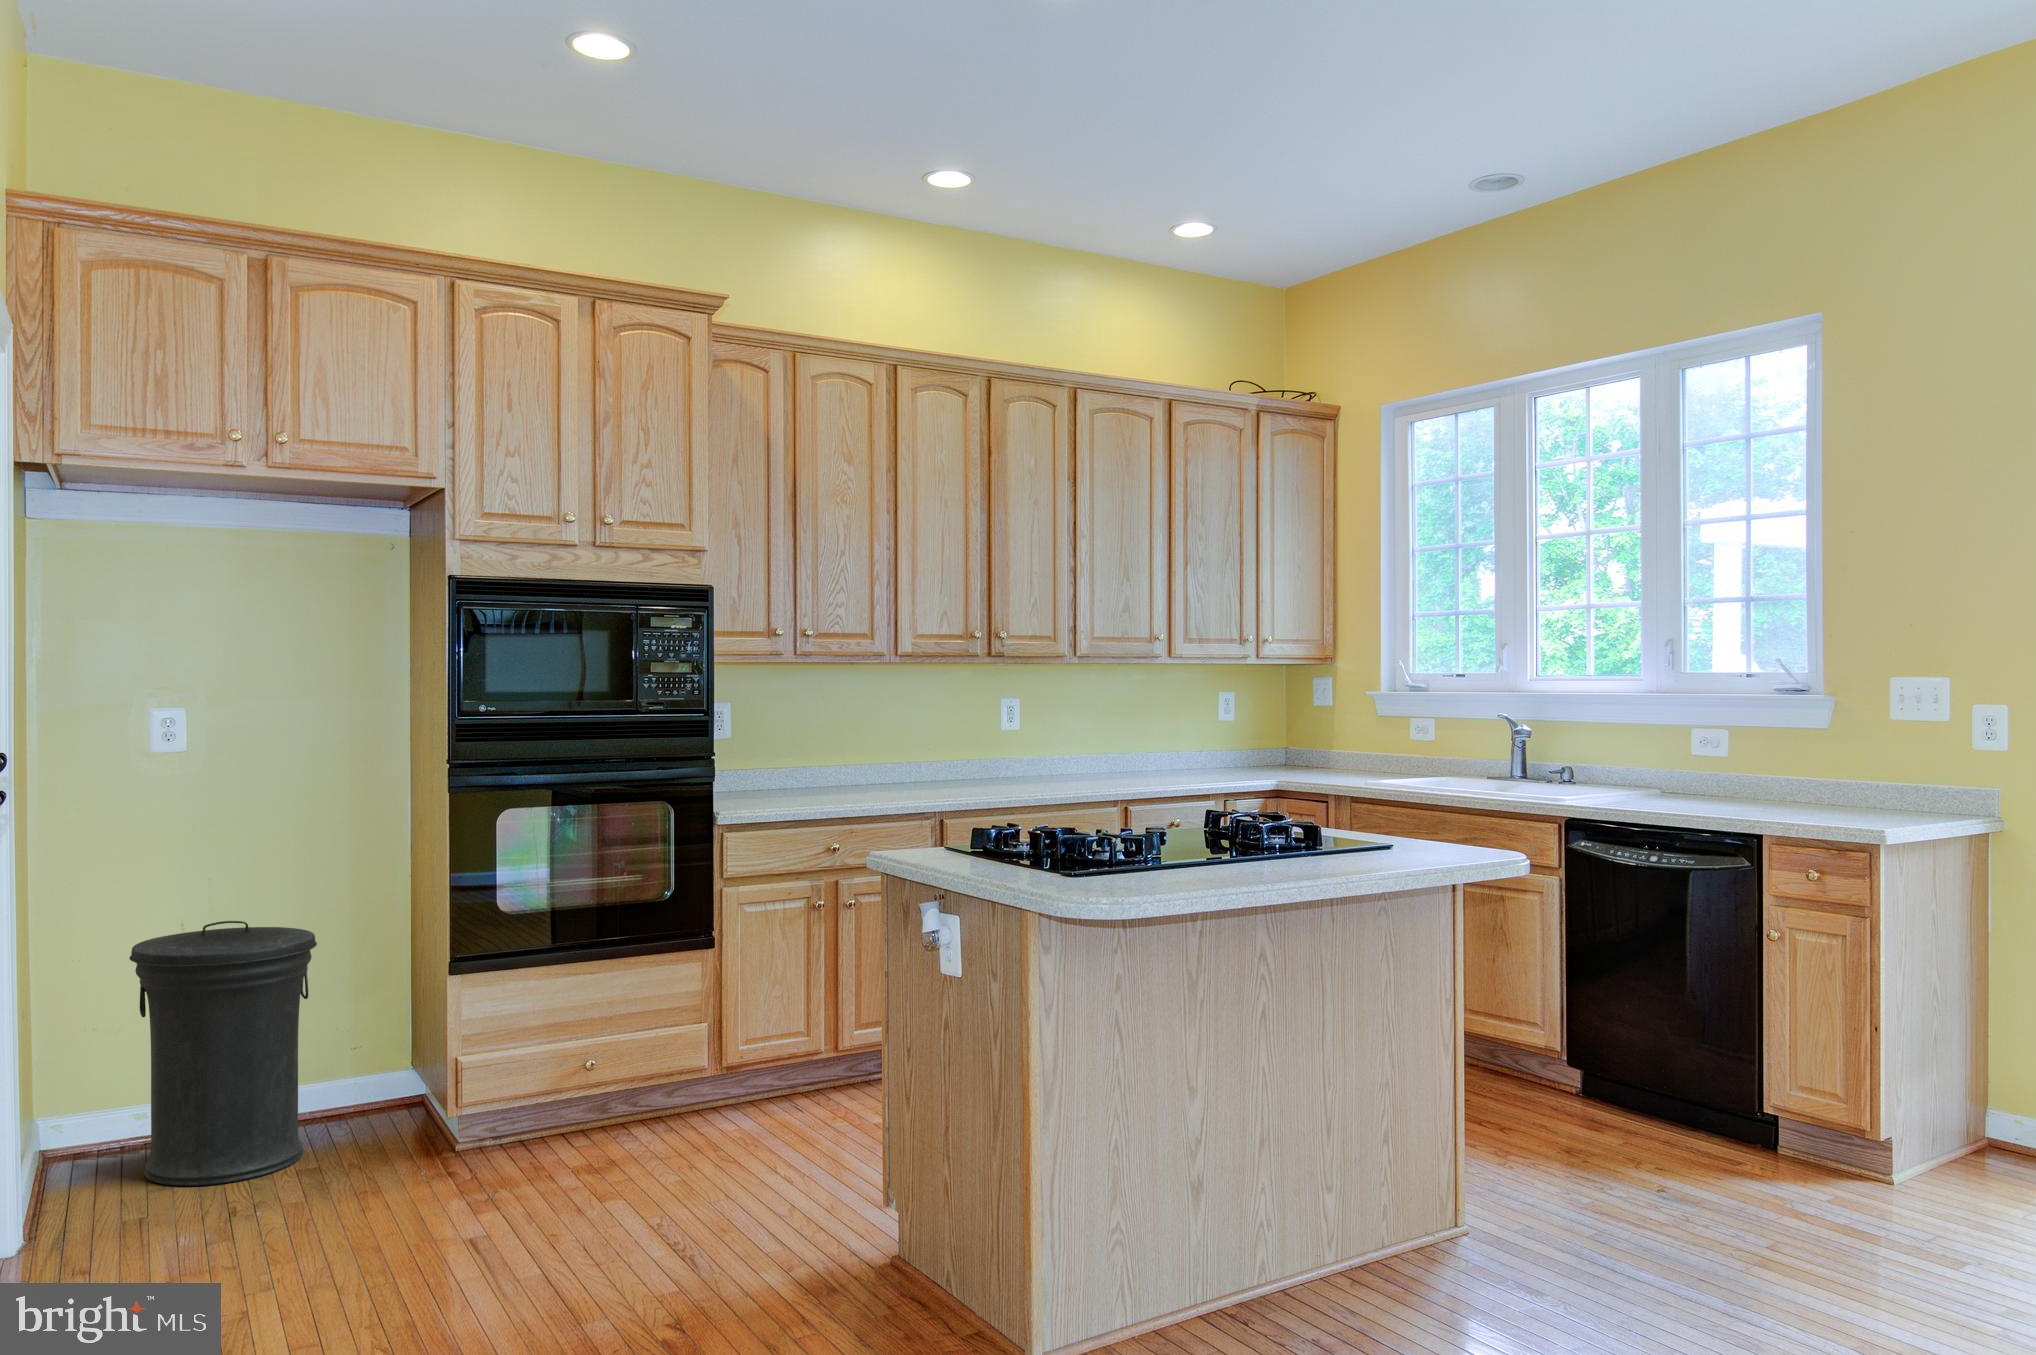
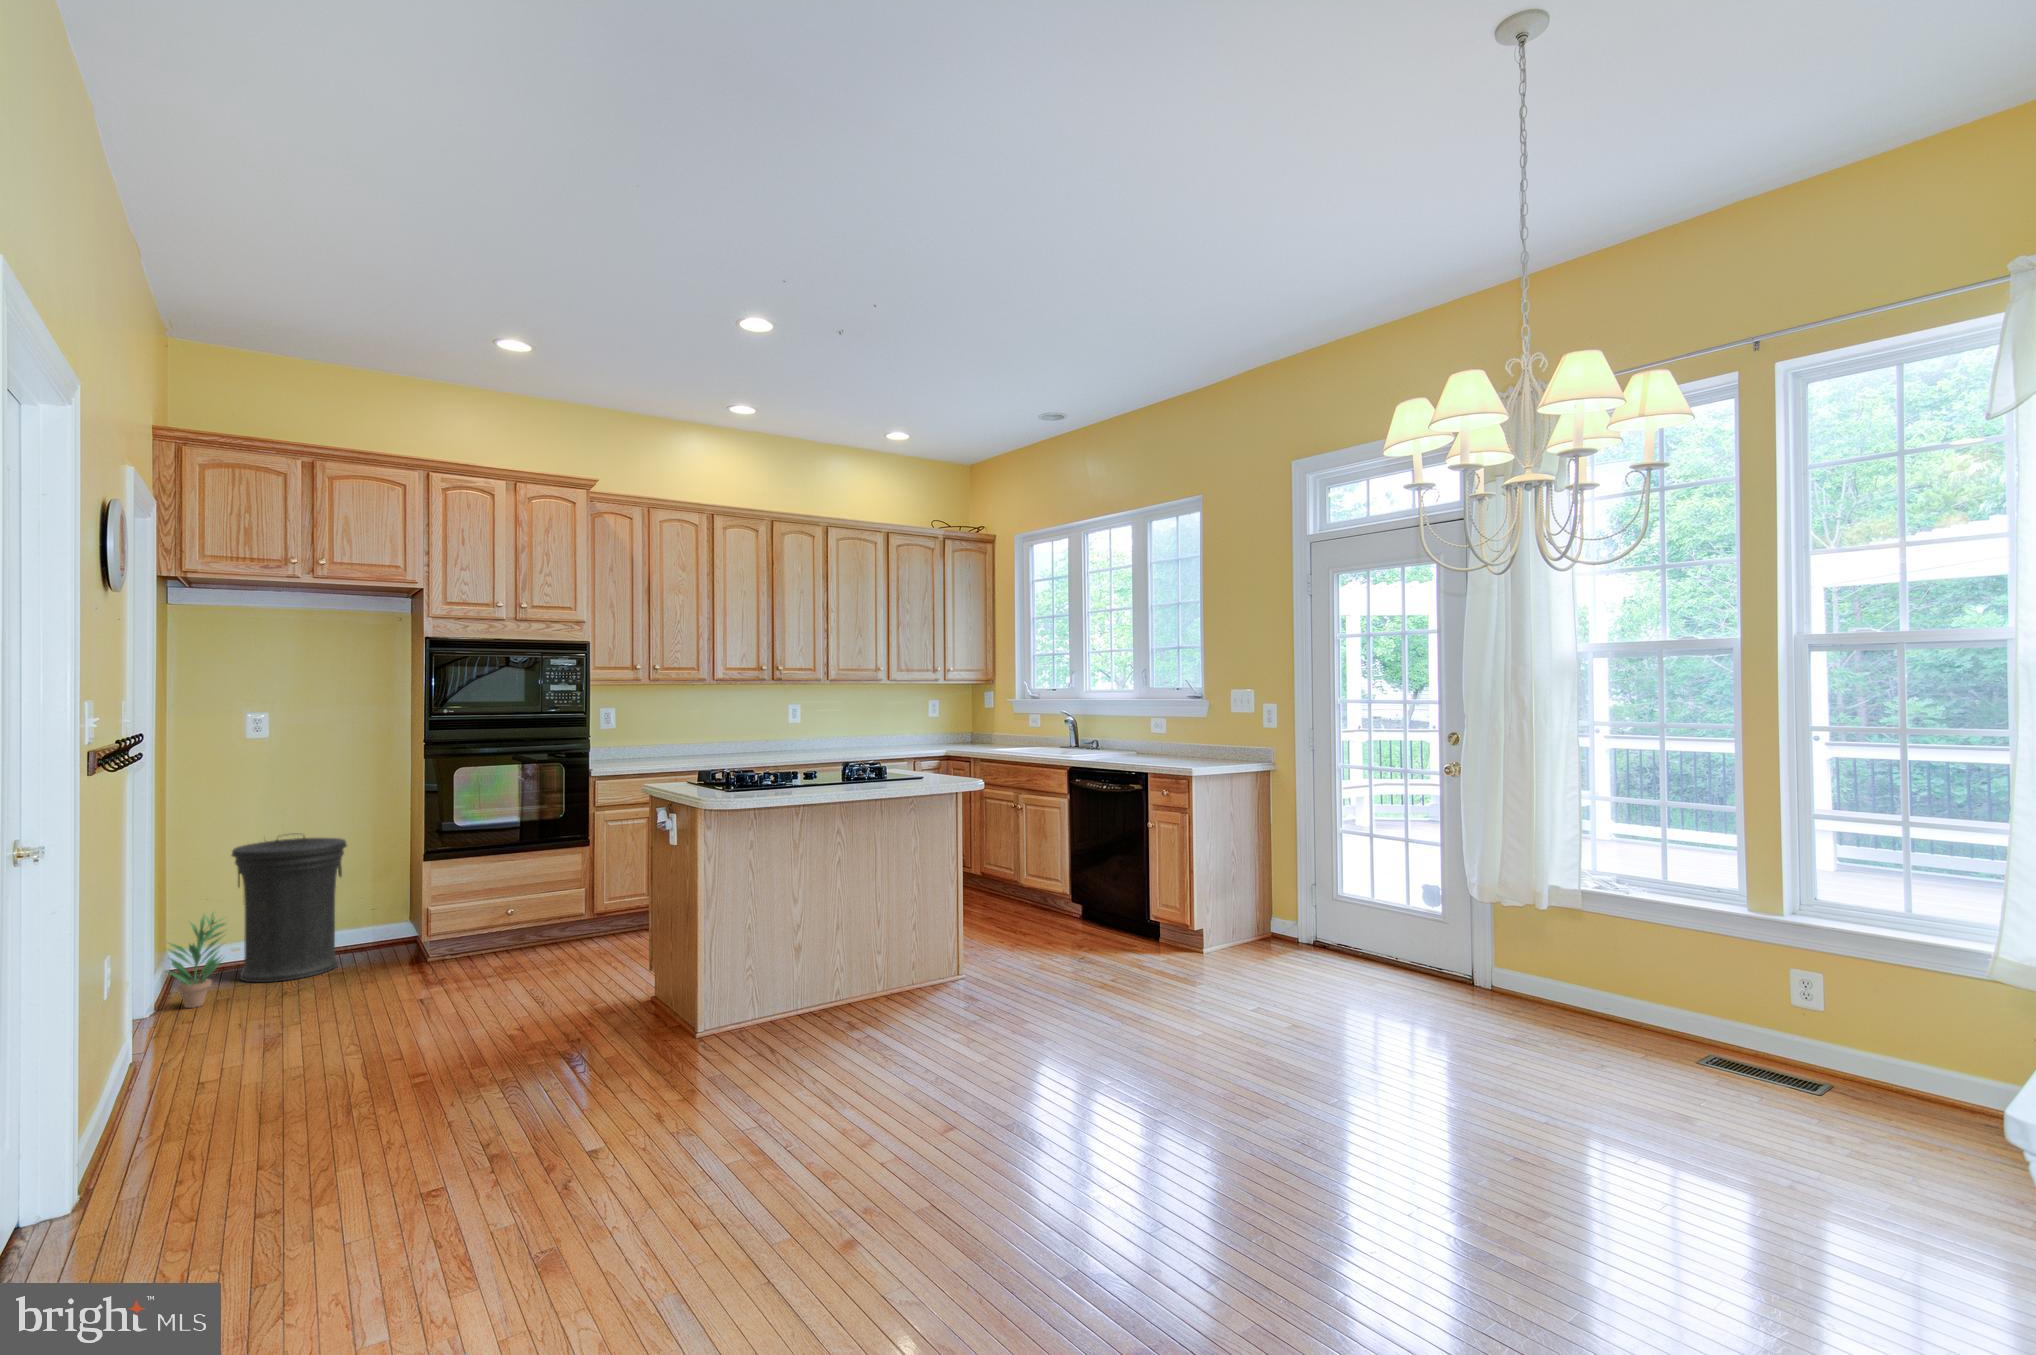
potted plant: none [32,1060,138,1239] -> present [168,913,225,1008]

